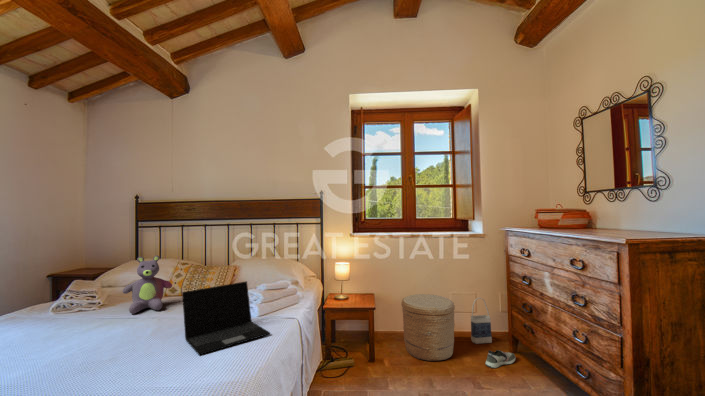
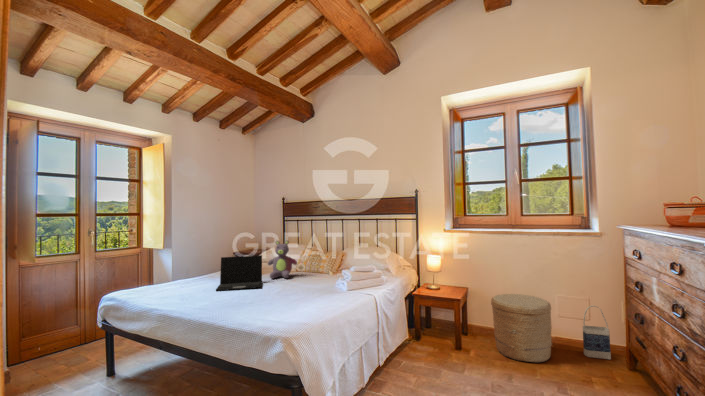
laptop: present [182,281,270,355] -> present [216,255,262,291]
shoe: present [485,350,516,368] -> none [583,360,629,382]

